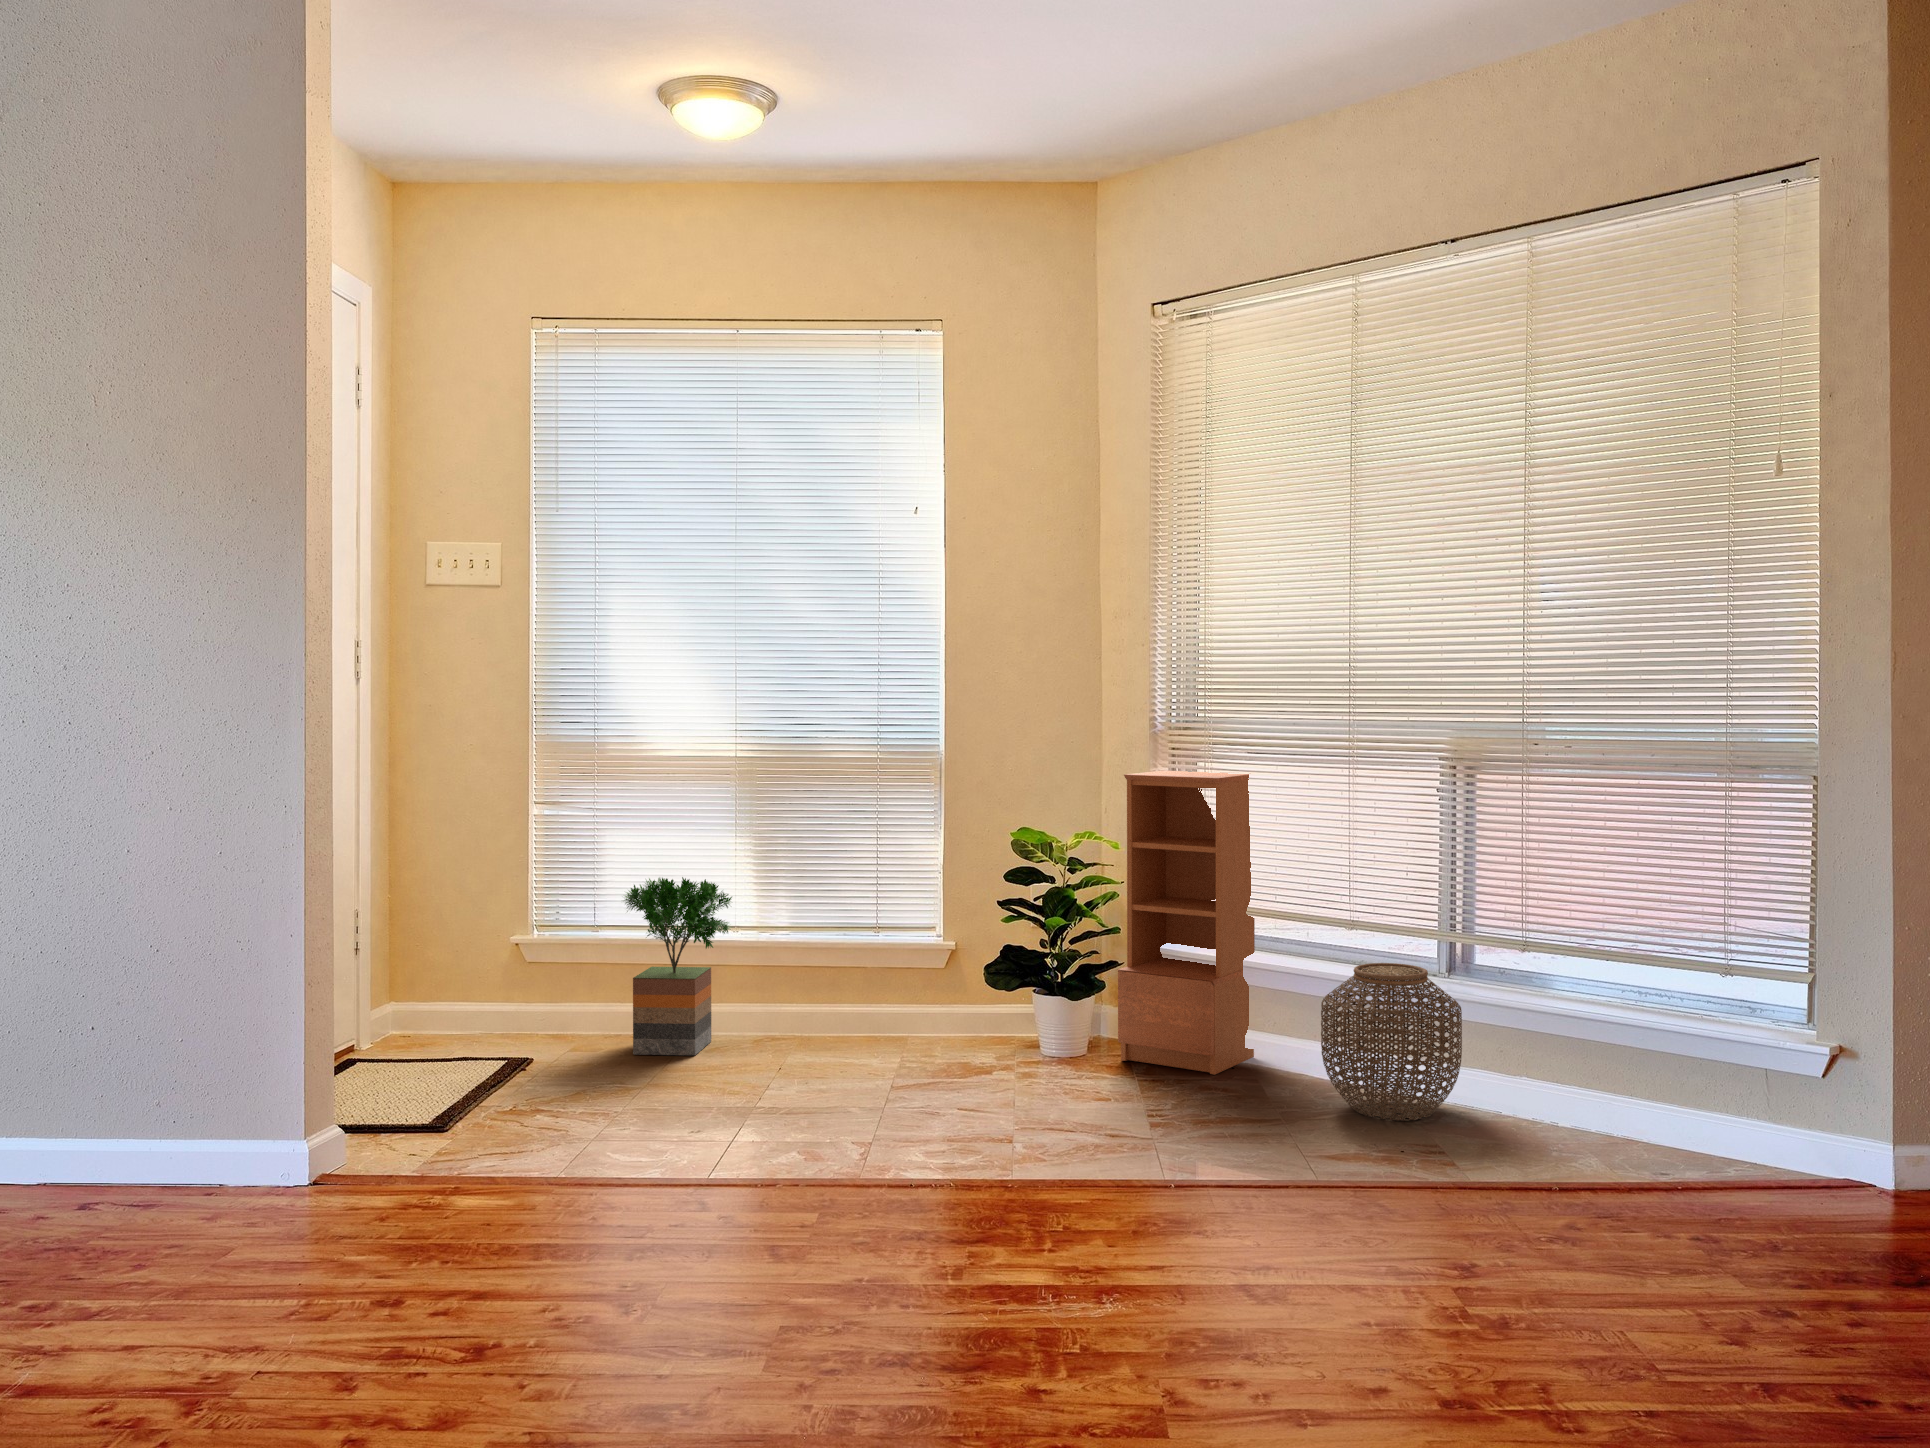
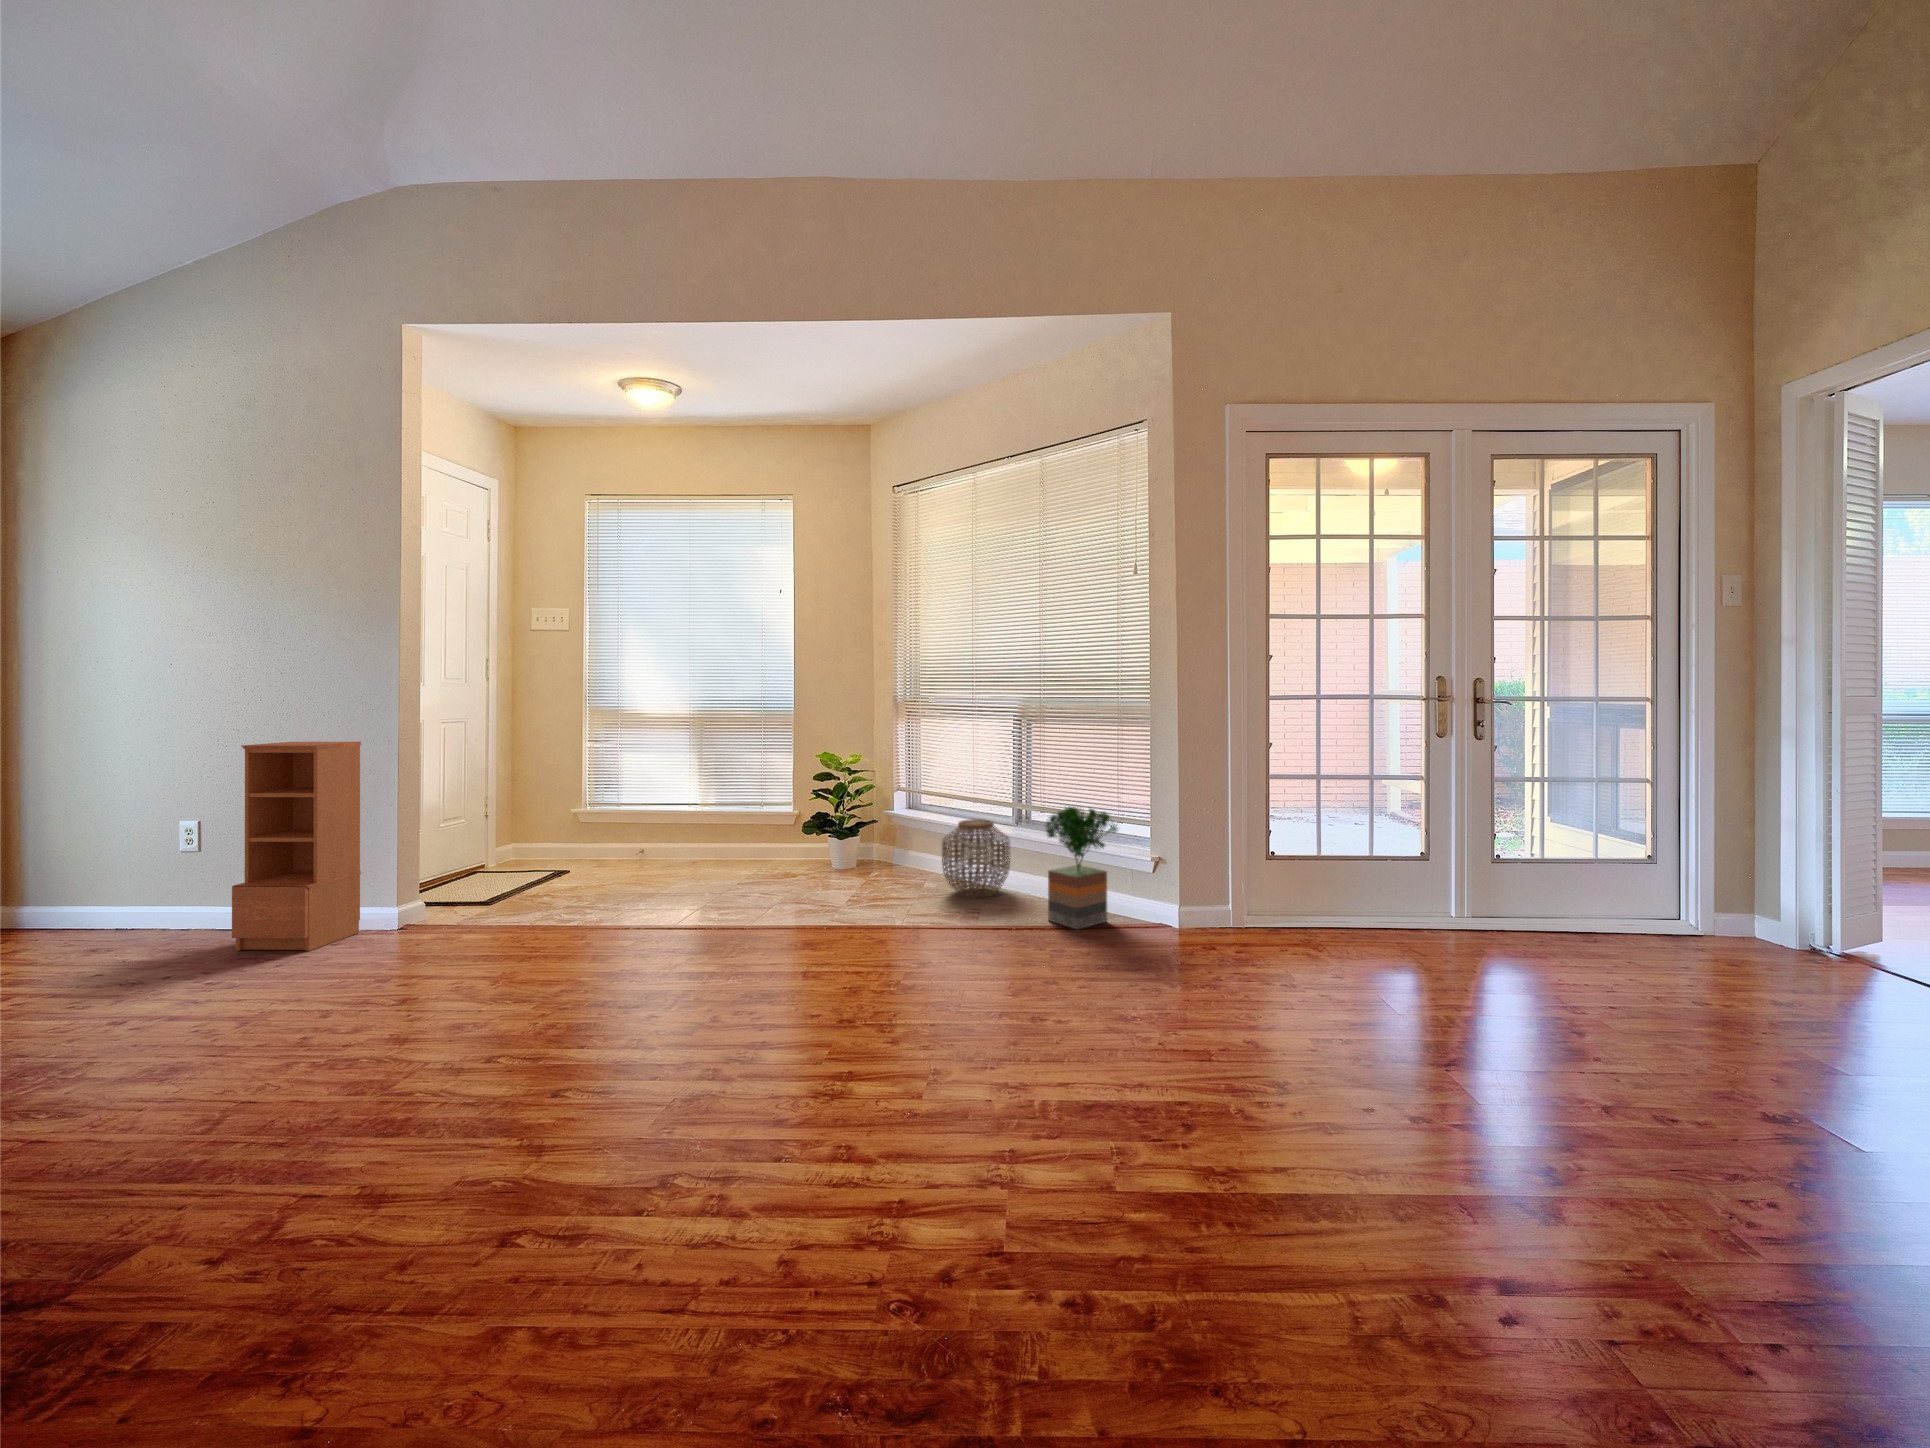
bookcase: present [1118,770,1255,1075] -> present [232,742,361,951]
potted tree: present [624,877,732,1055] -> present [1045,806,1118,929]

